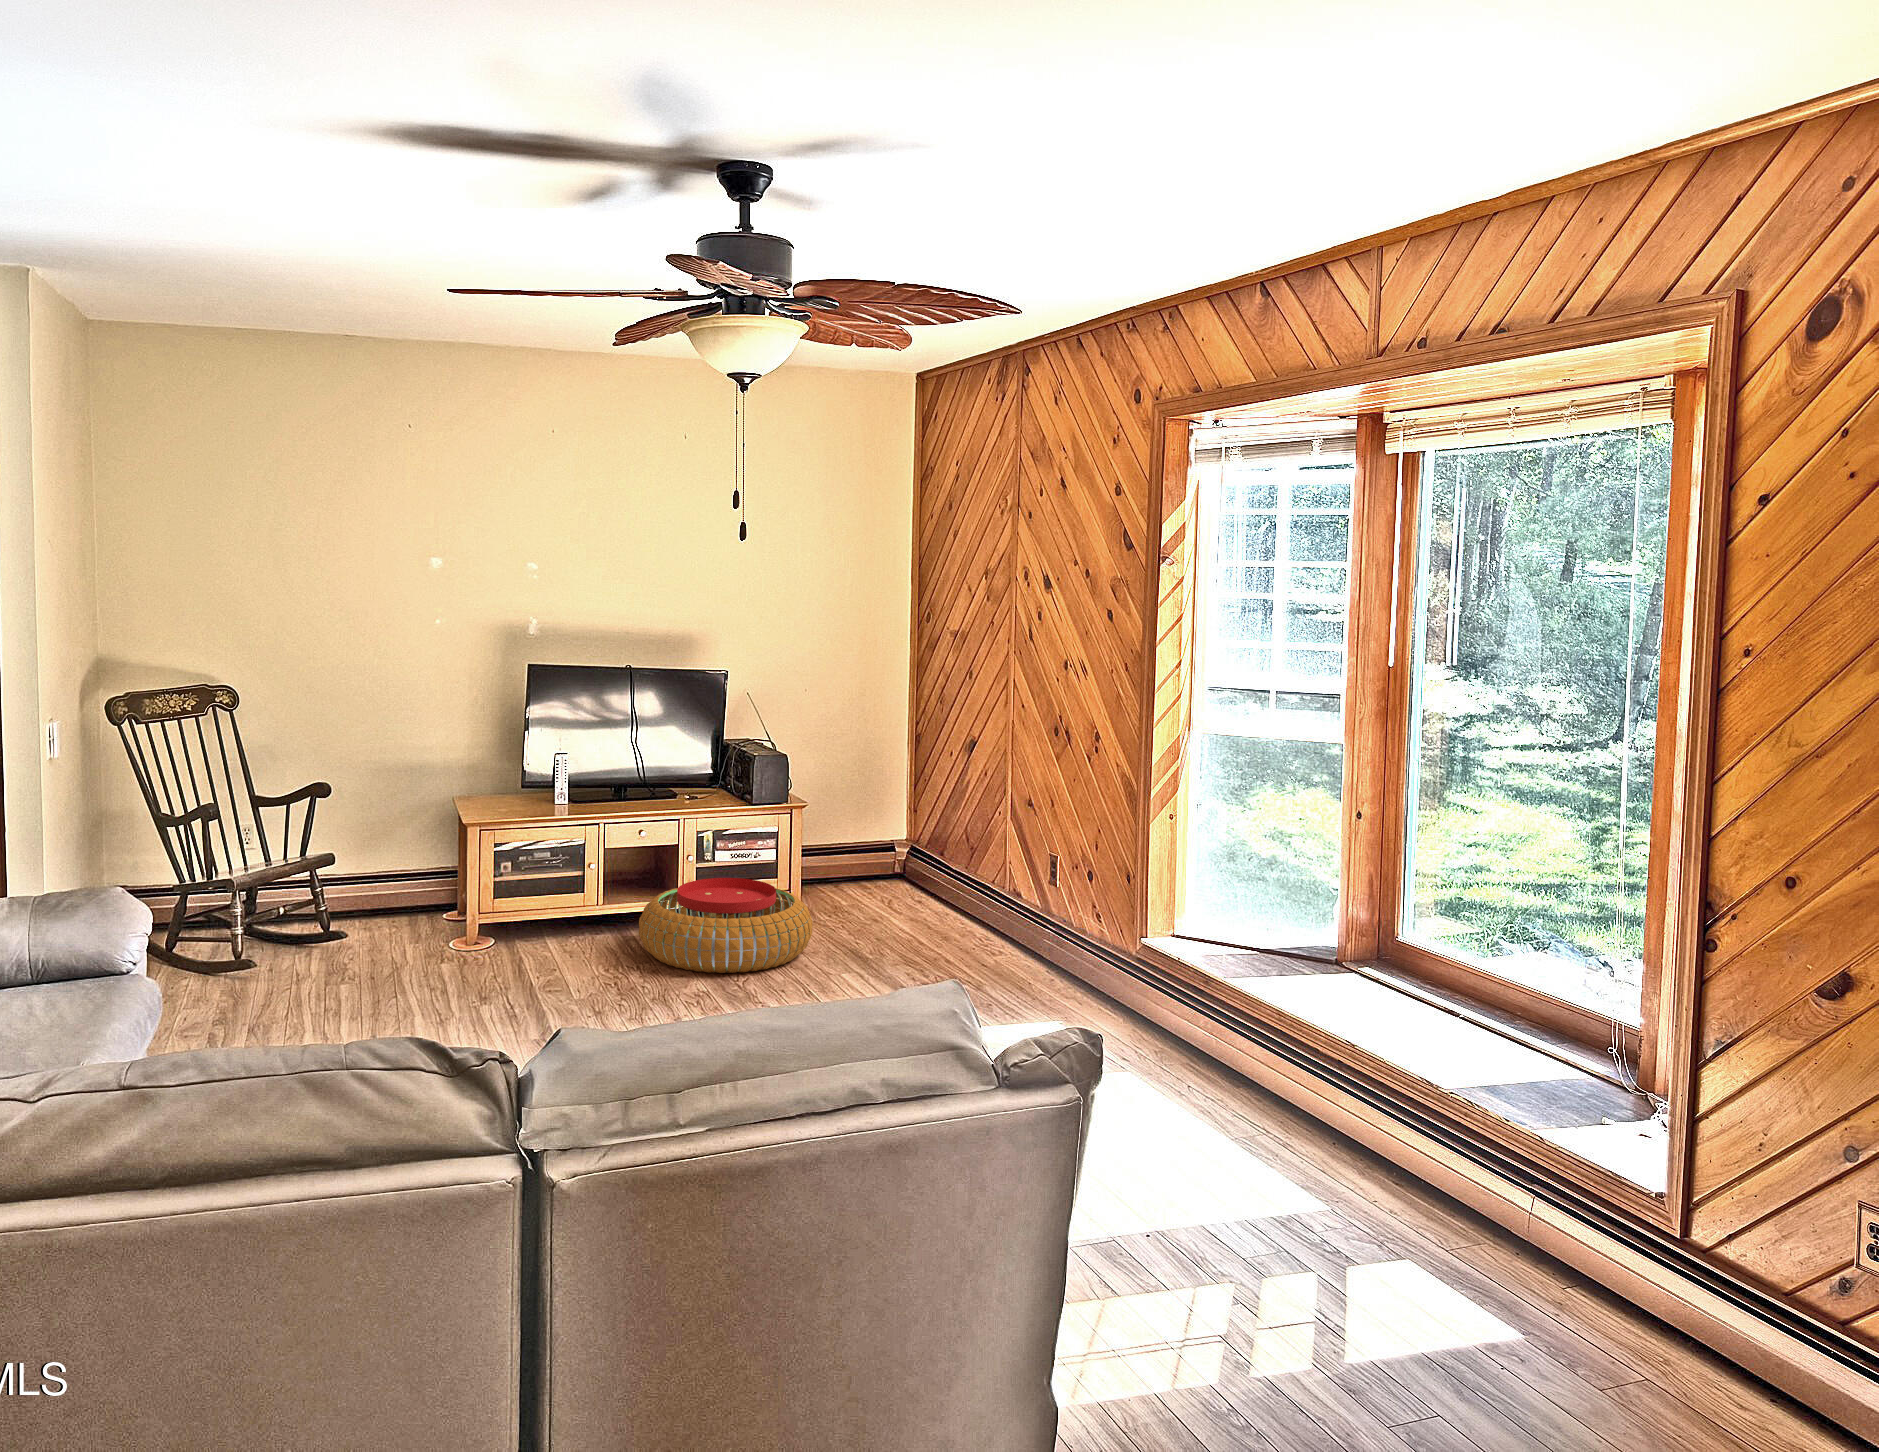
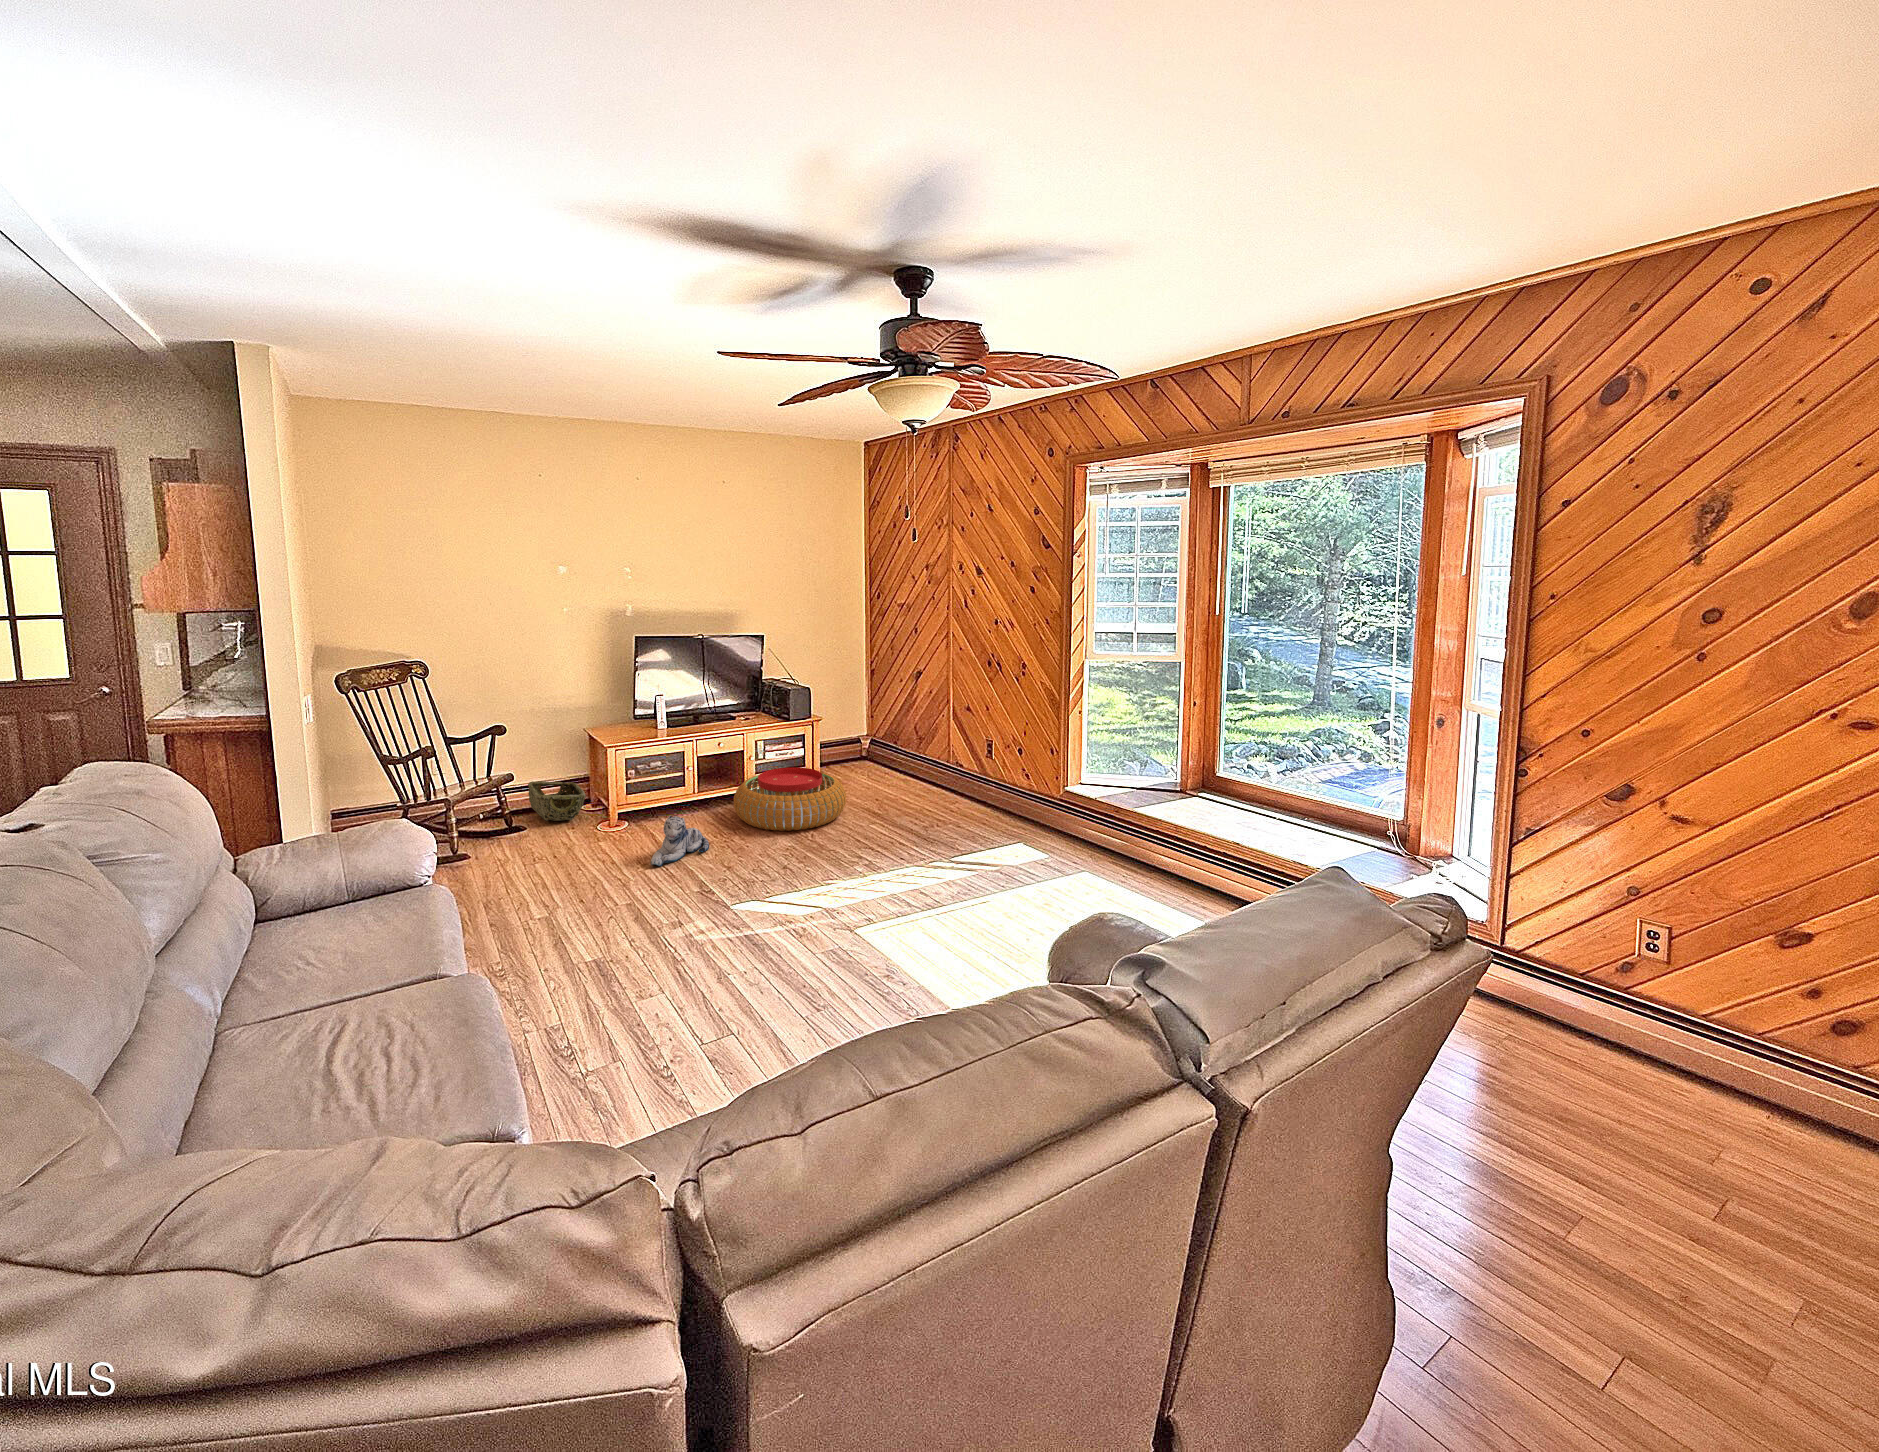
woven basket: none [364,870,437,930] -> present [528,781,586,821]
plush toy: none [488,929,584,1001] -> present [651,816,709,866]

